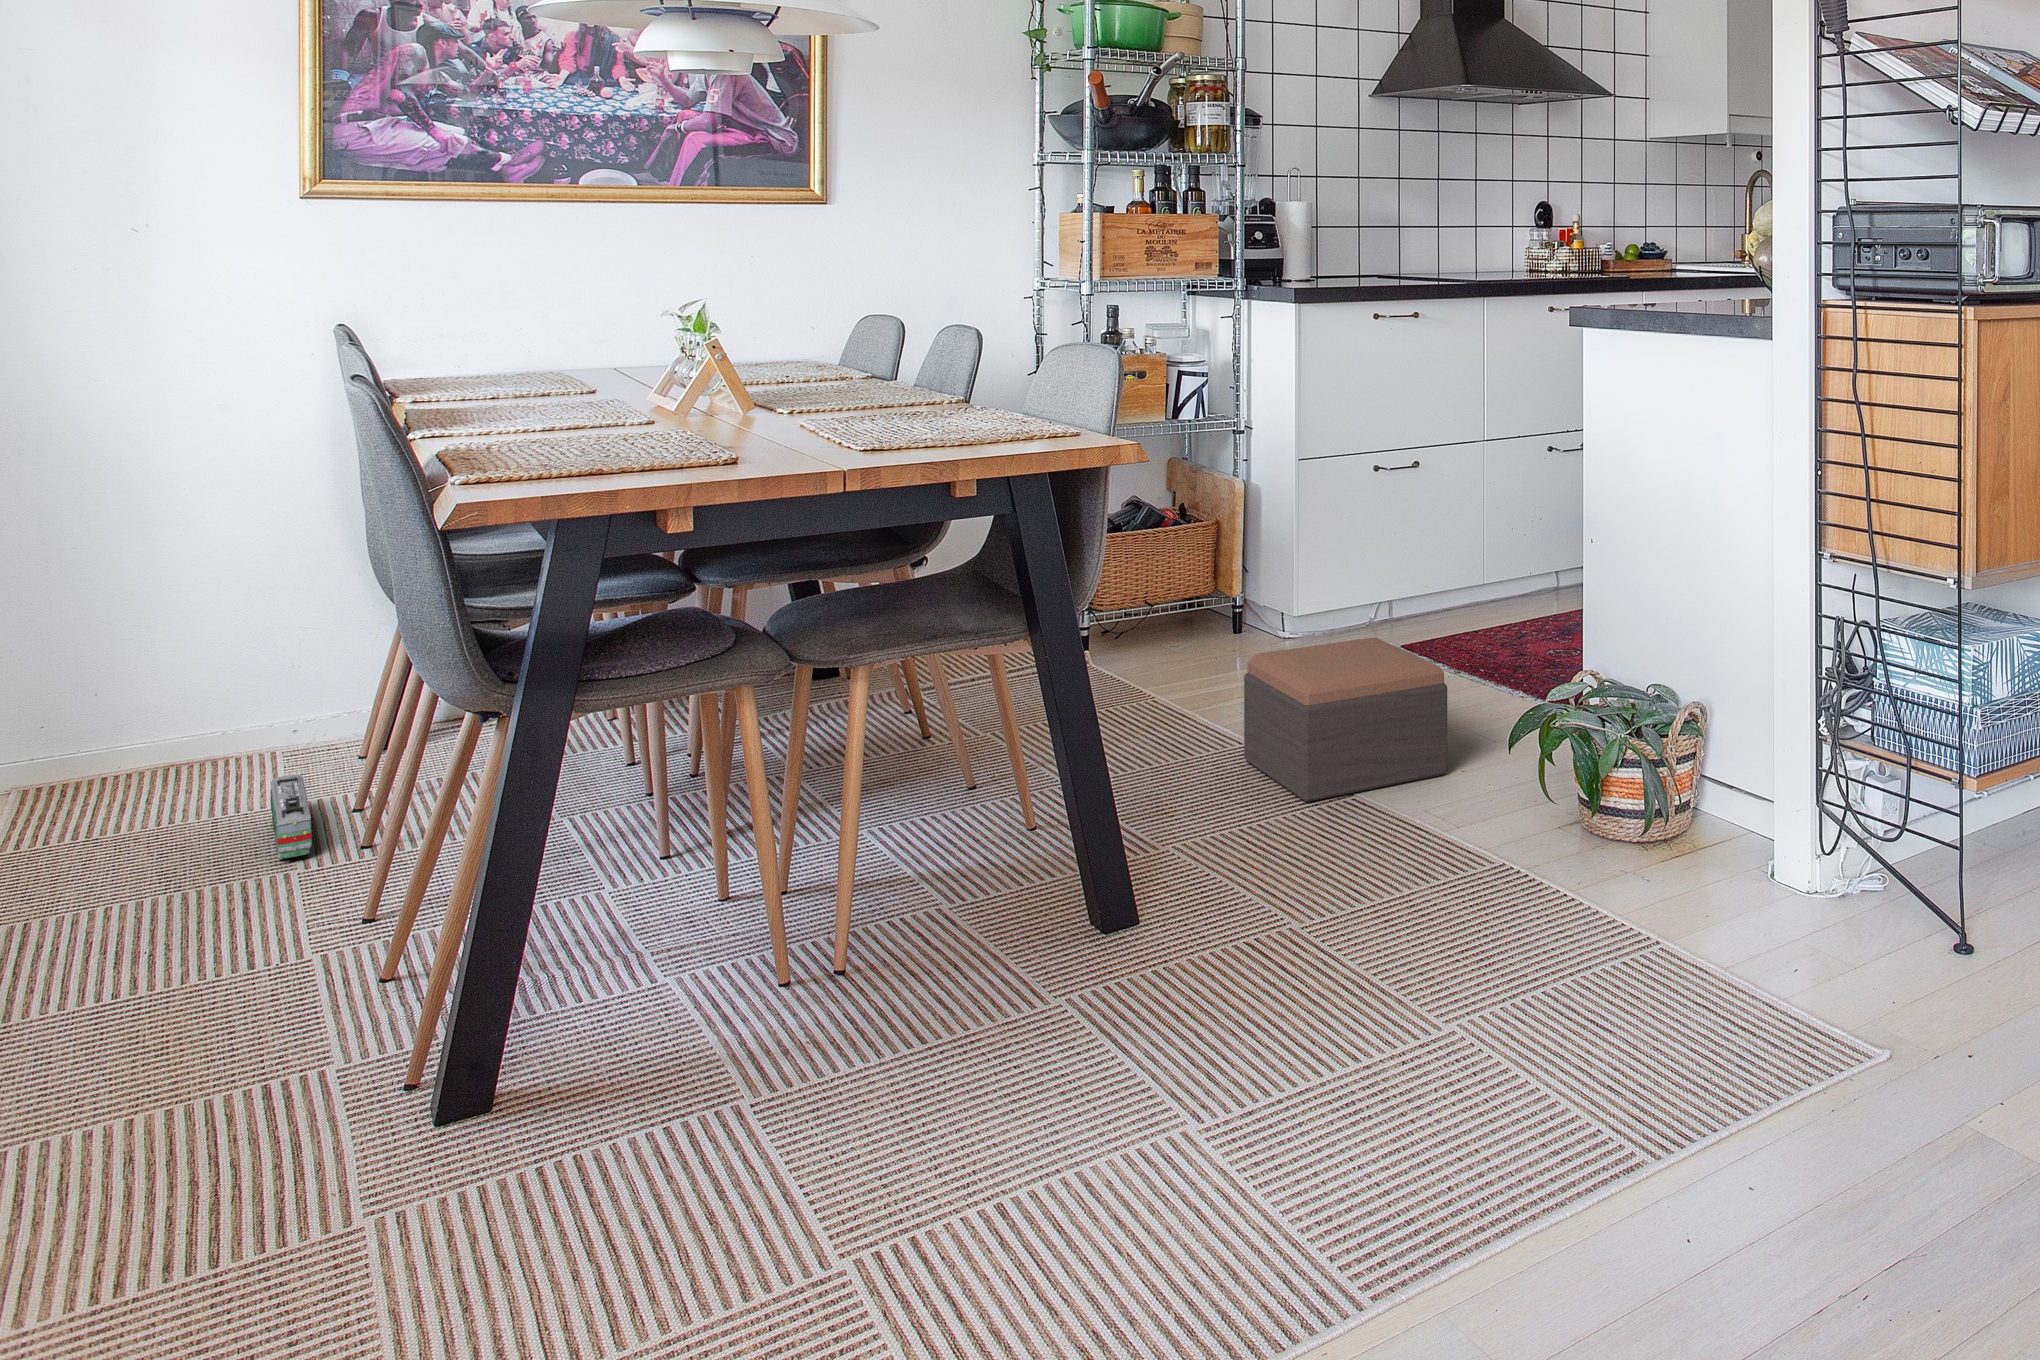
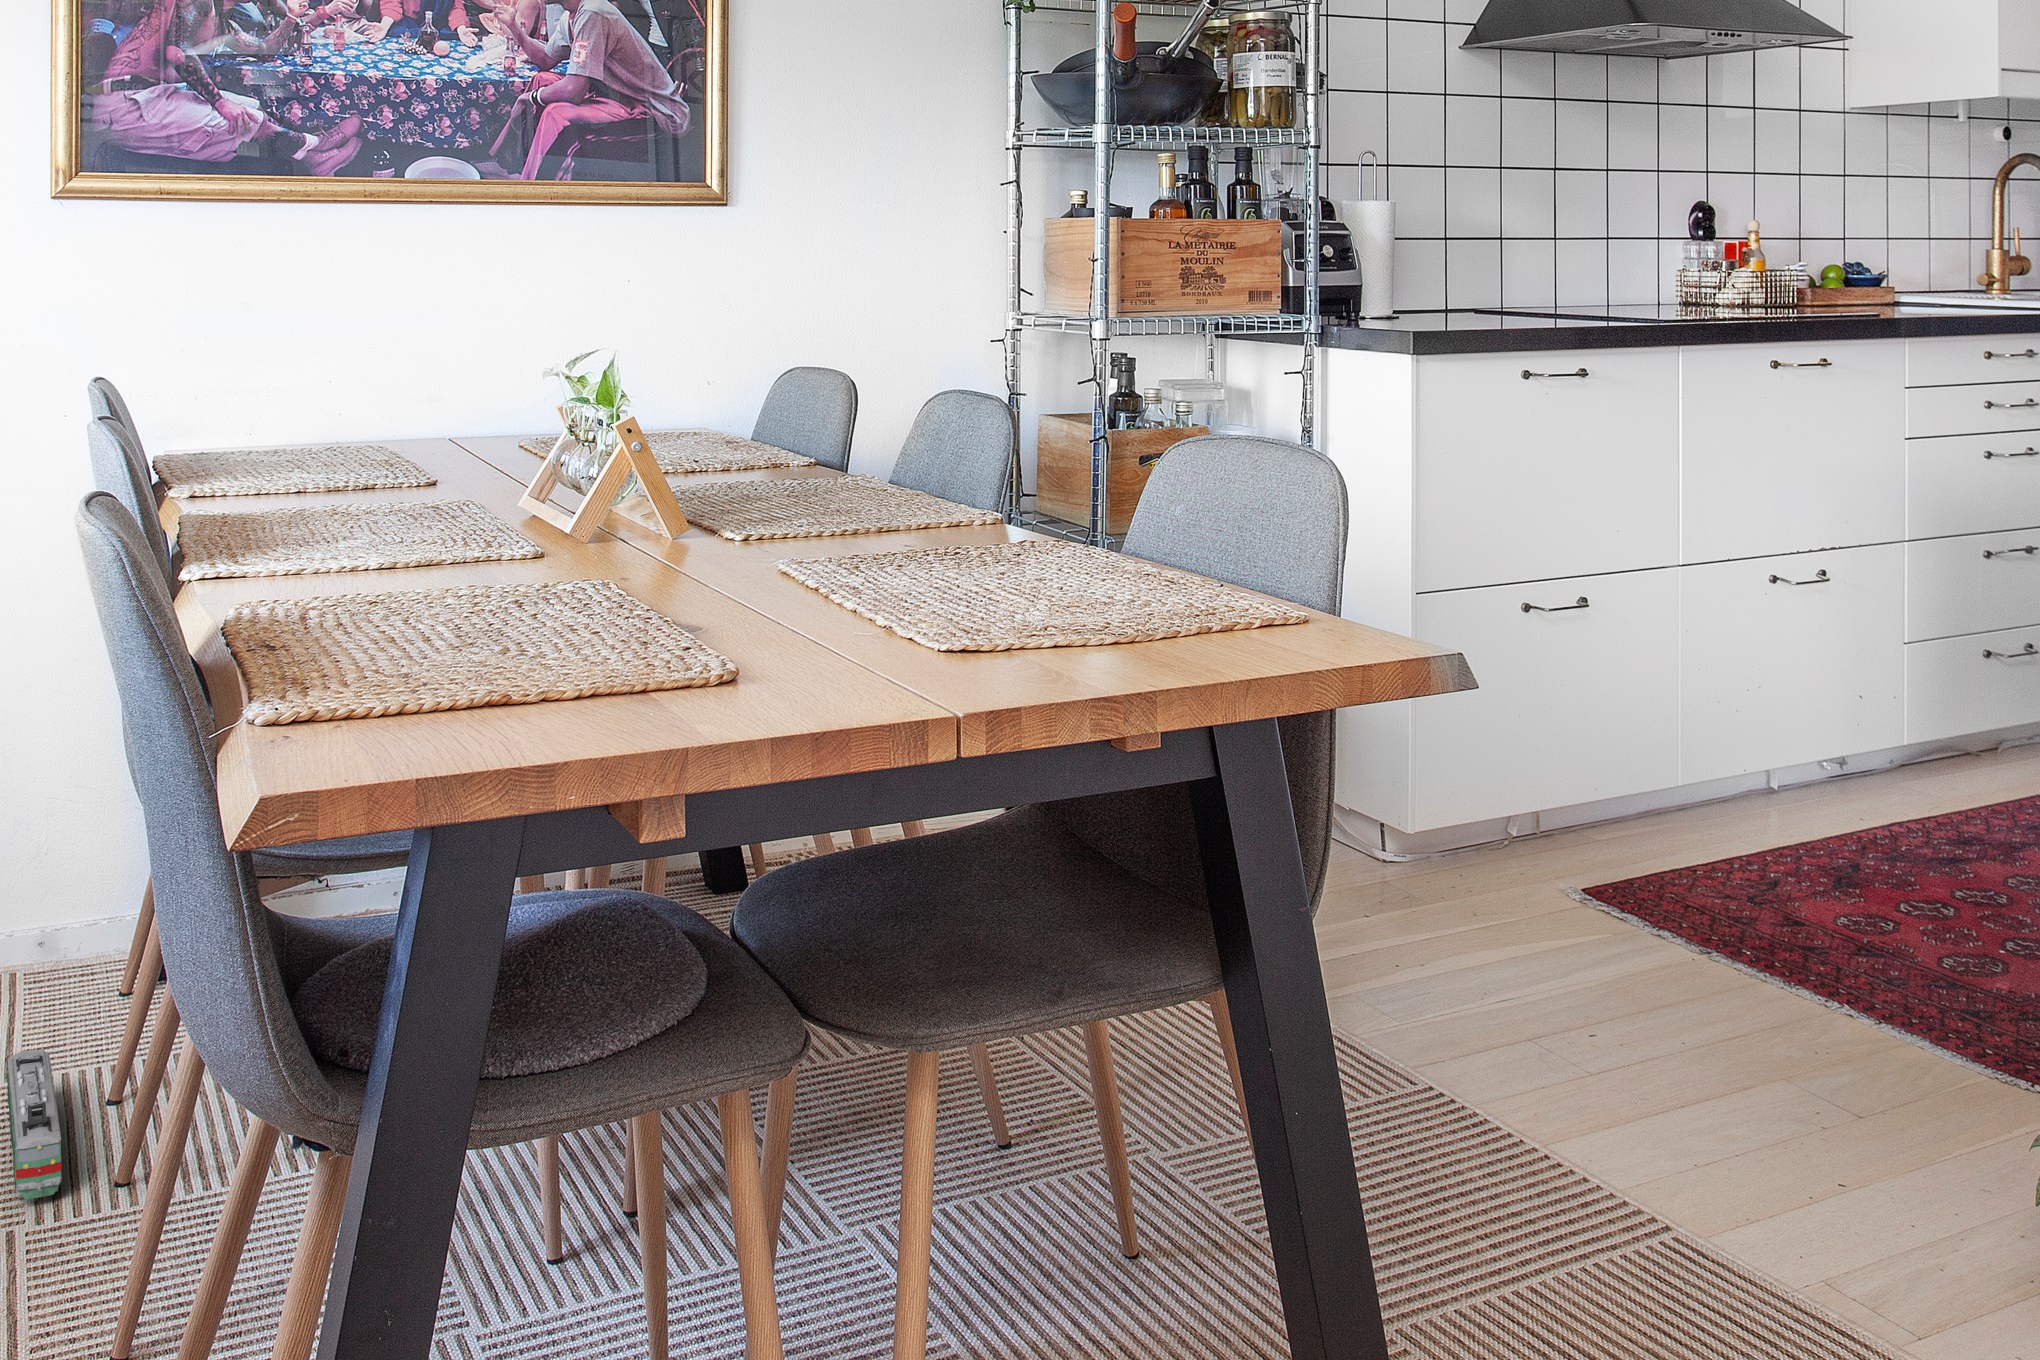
footstool: present [1244,637,1447,802] -> none [1418,935,1788,1241]

